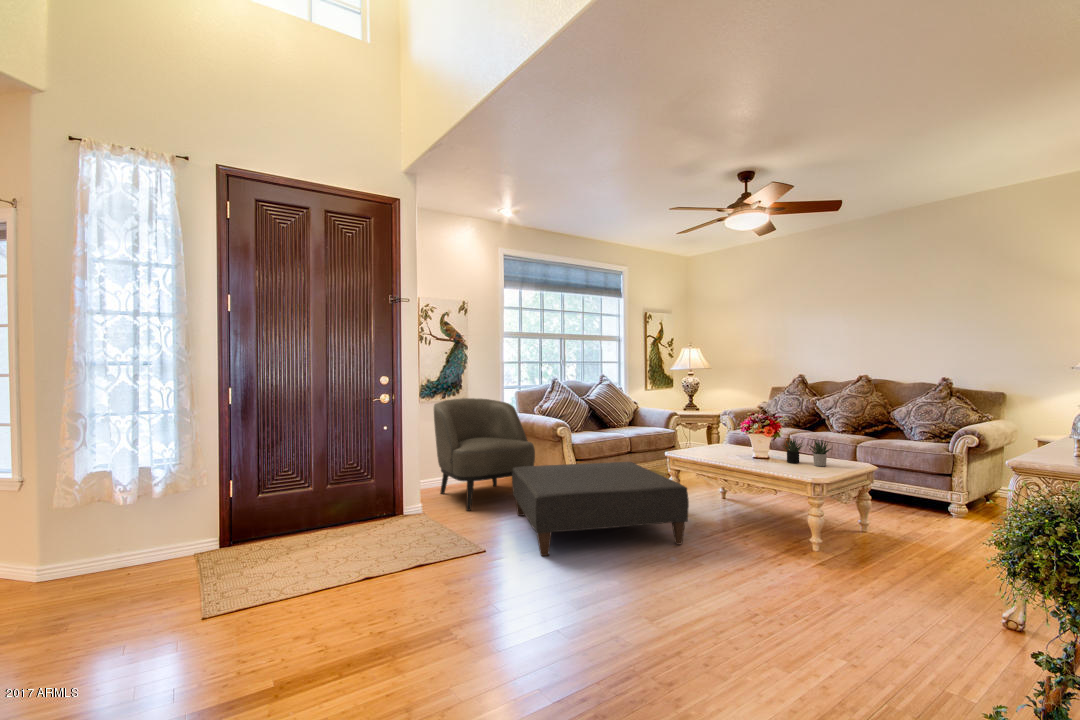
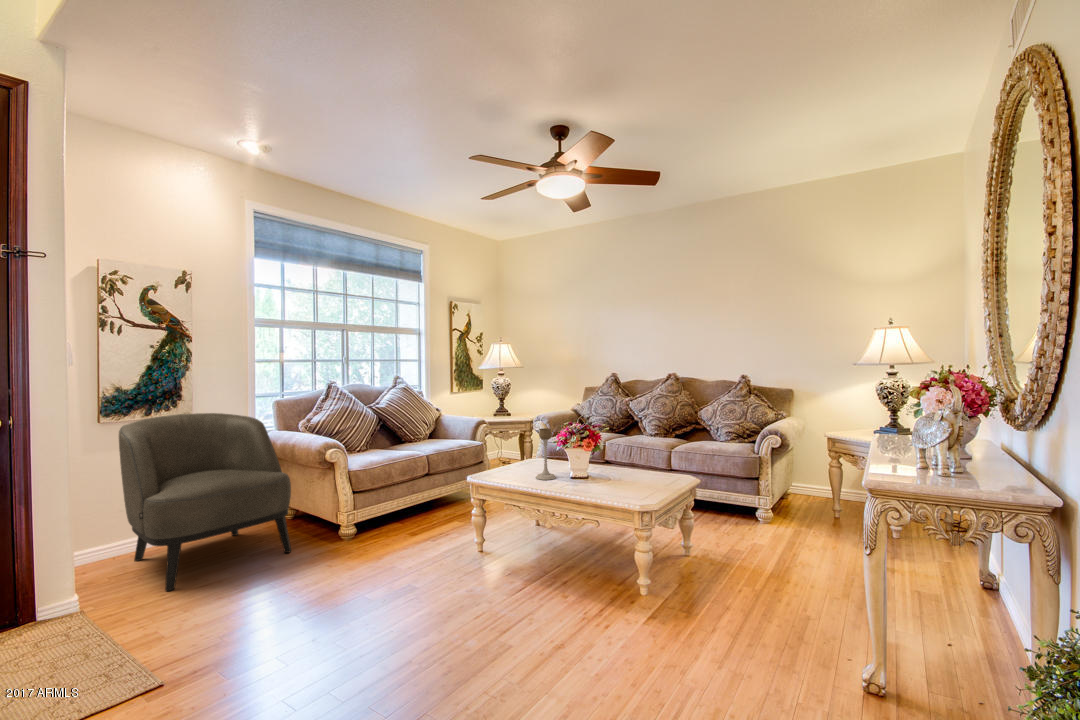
candle holder: none [722,416,739,458] -> present [536,428,556,480]
succulent plant: present [784,439,831,466] -> none [602,450,659,485]
ottoman: present [512,462,689,556] -> none [243,491,495,677]

